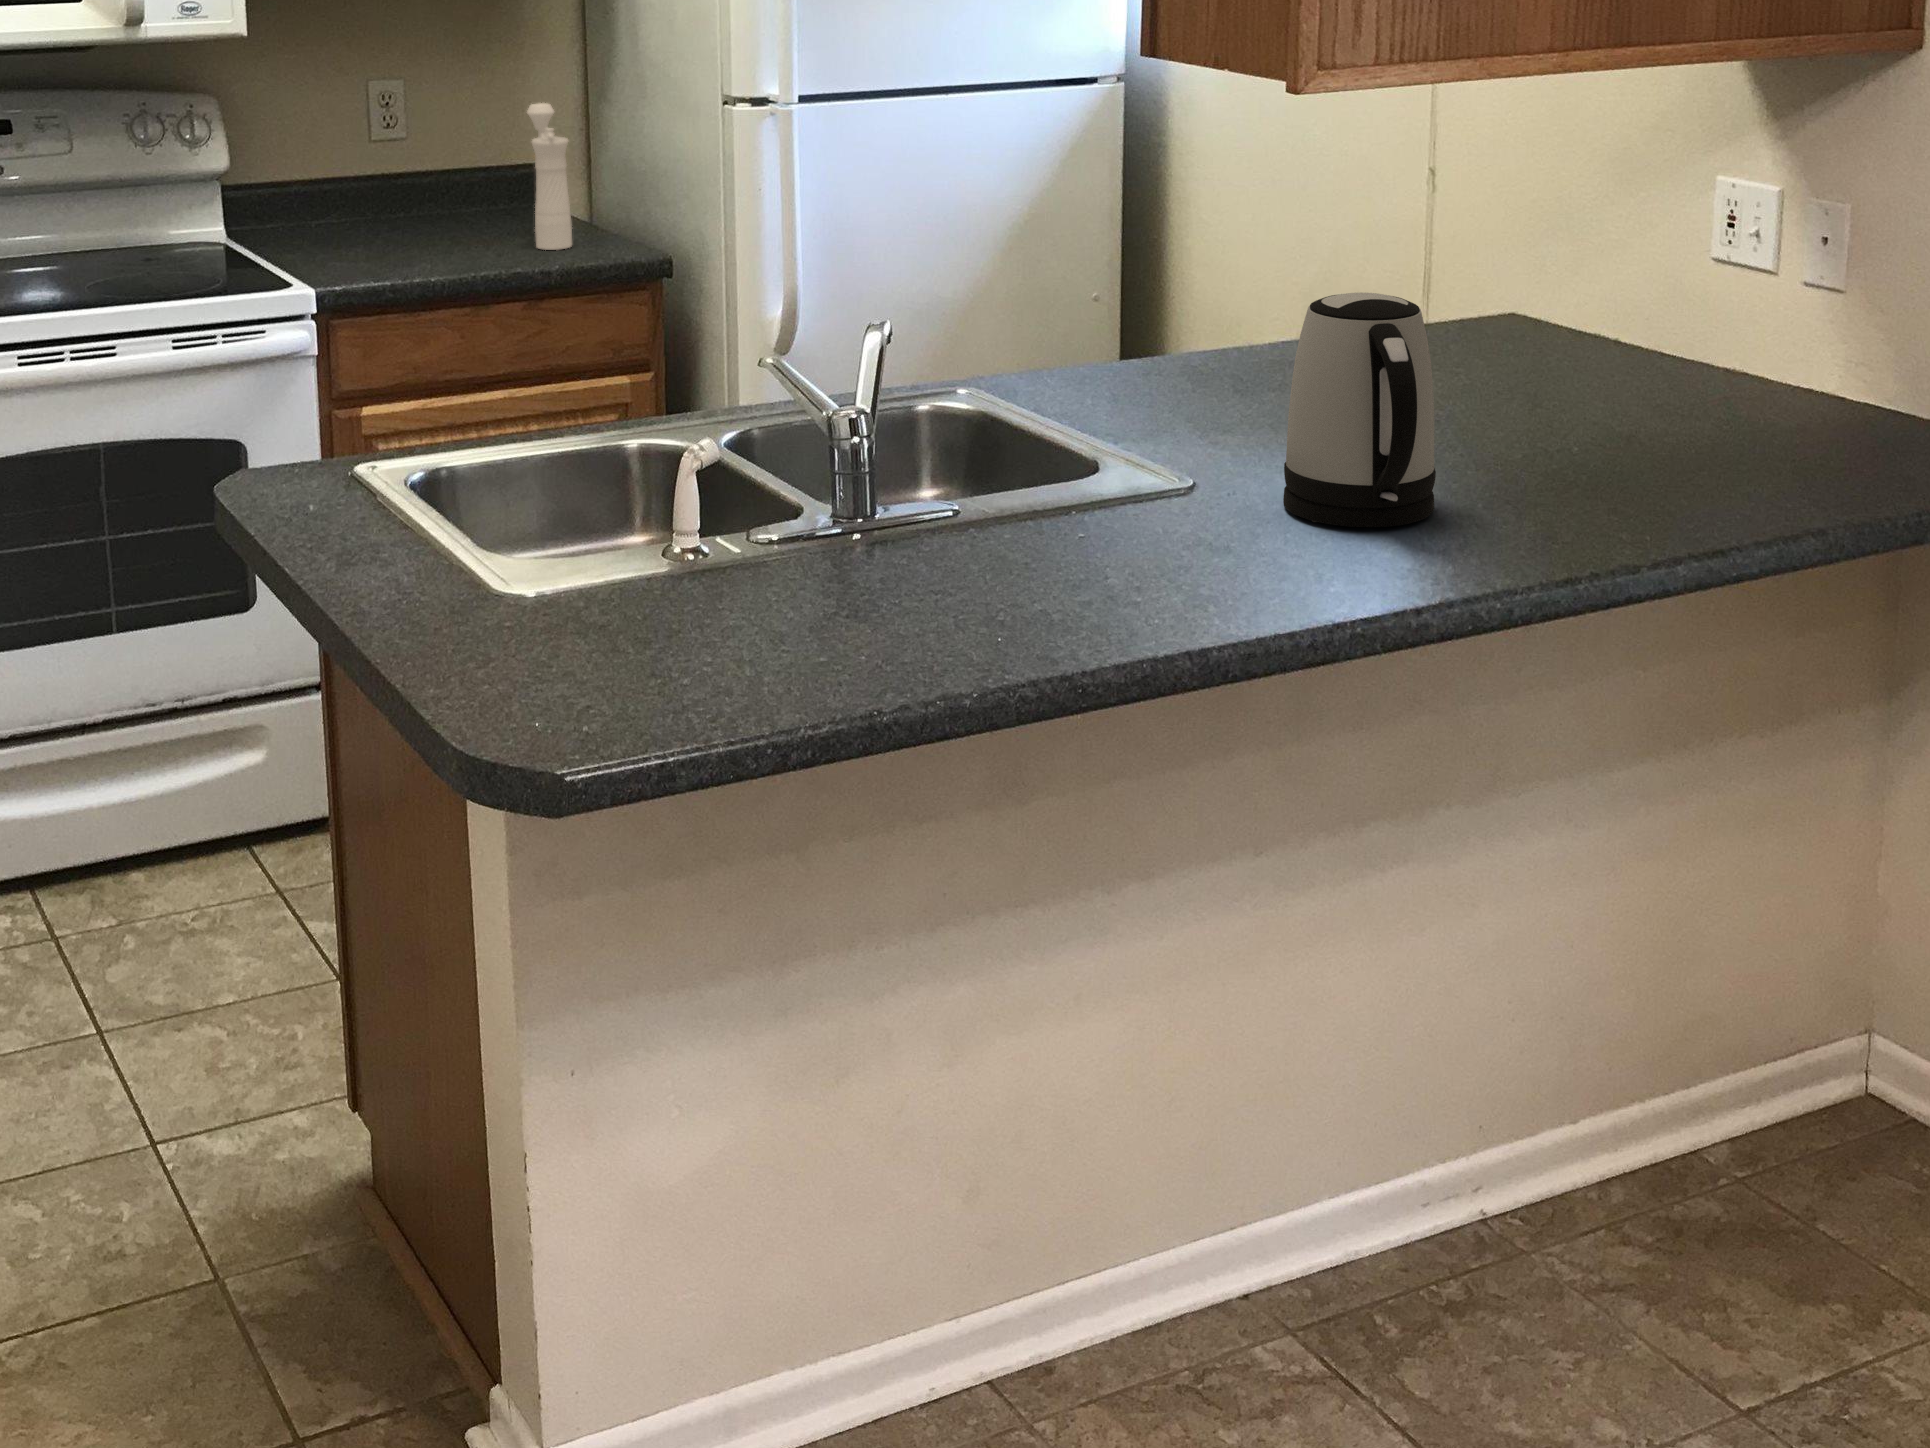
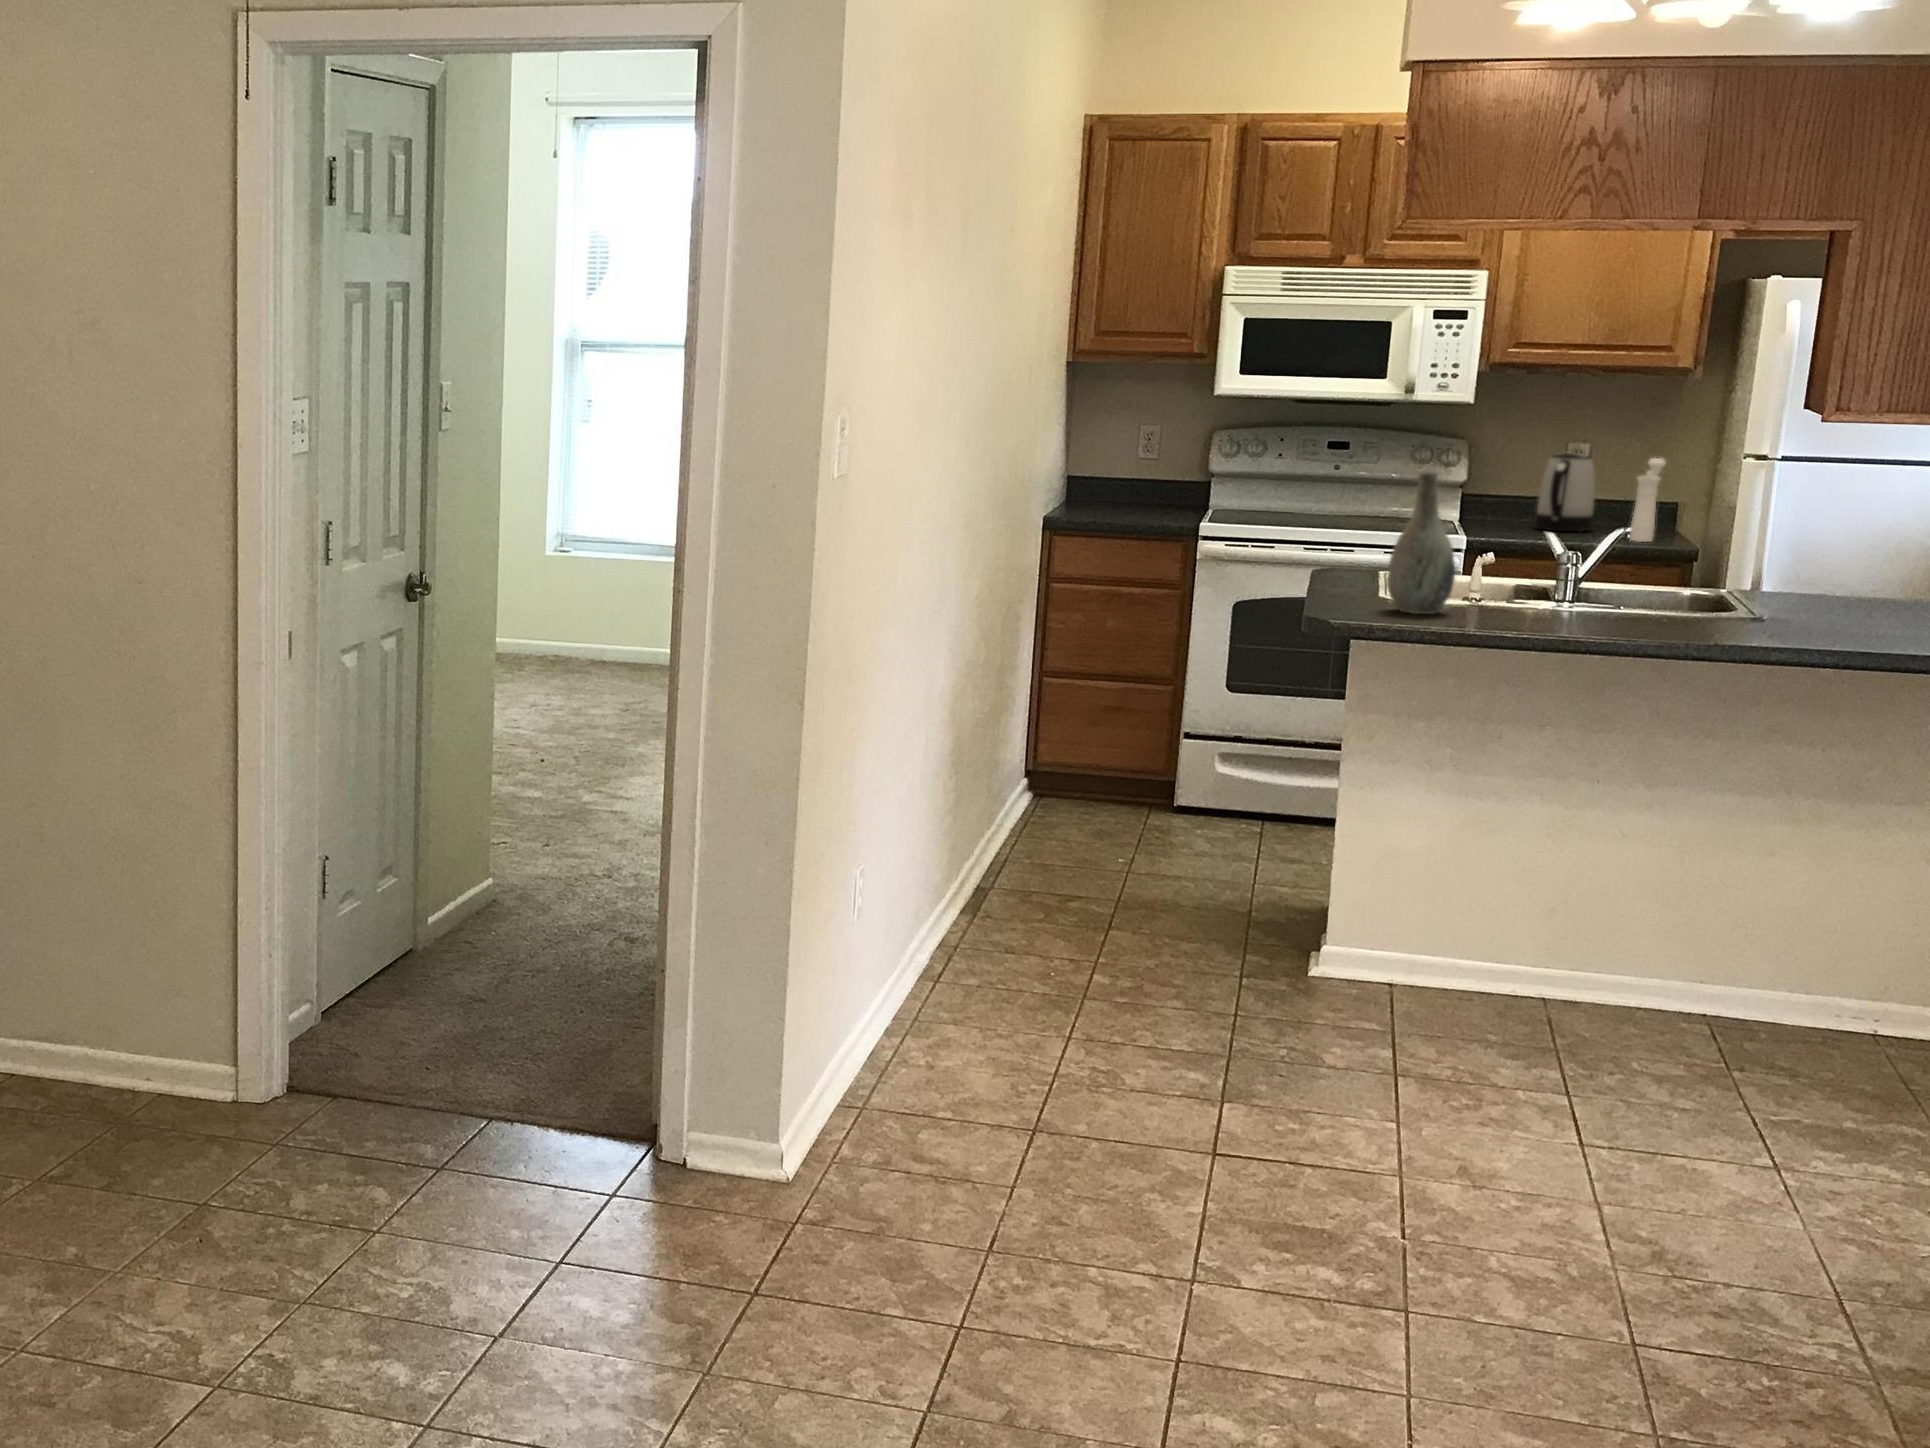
kettle: present [1283,292,1436,527] -> present [1535,453,1595,531]
vase: none [586,298,742,654] -> present [1388,471,1455,614]

